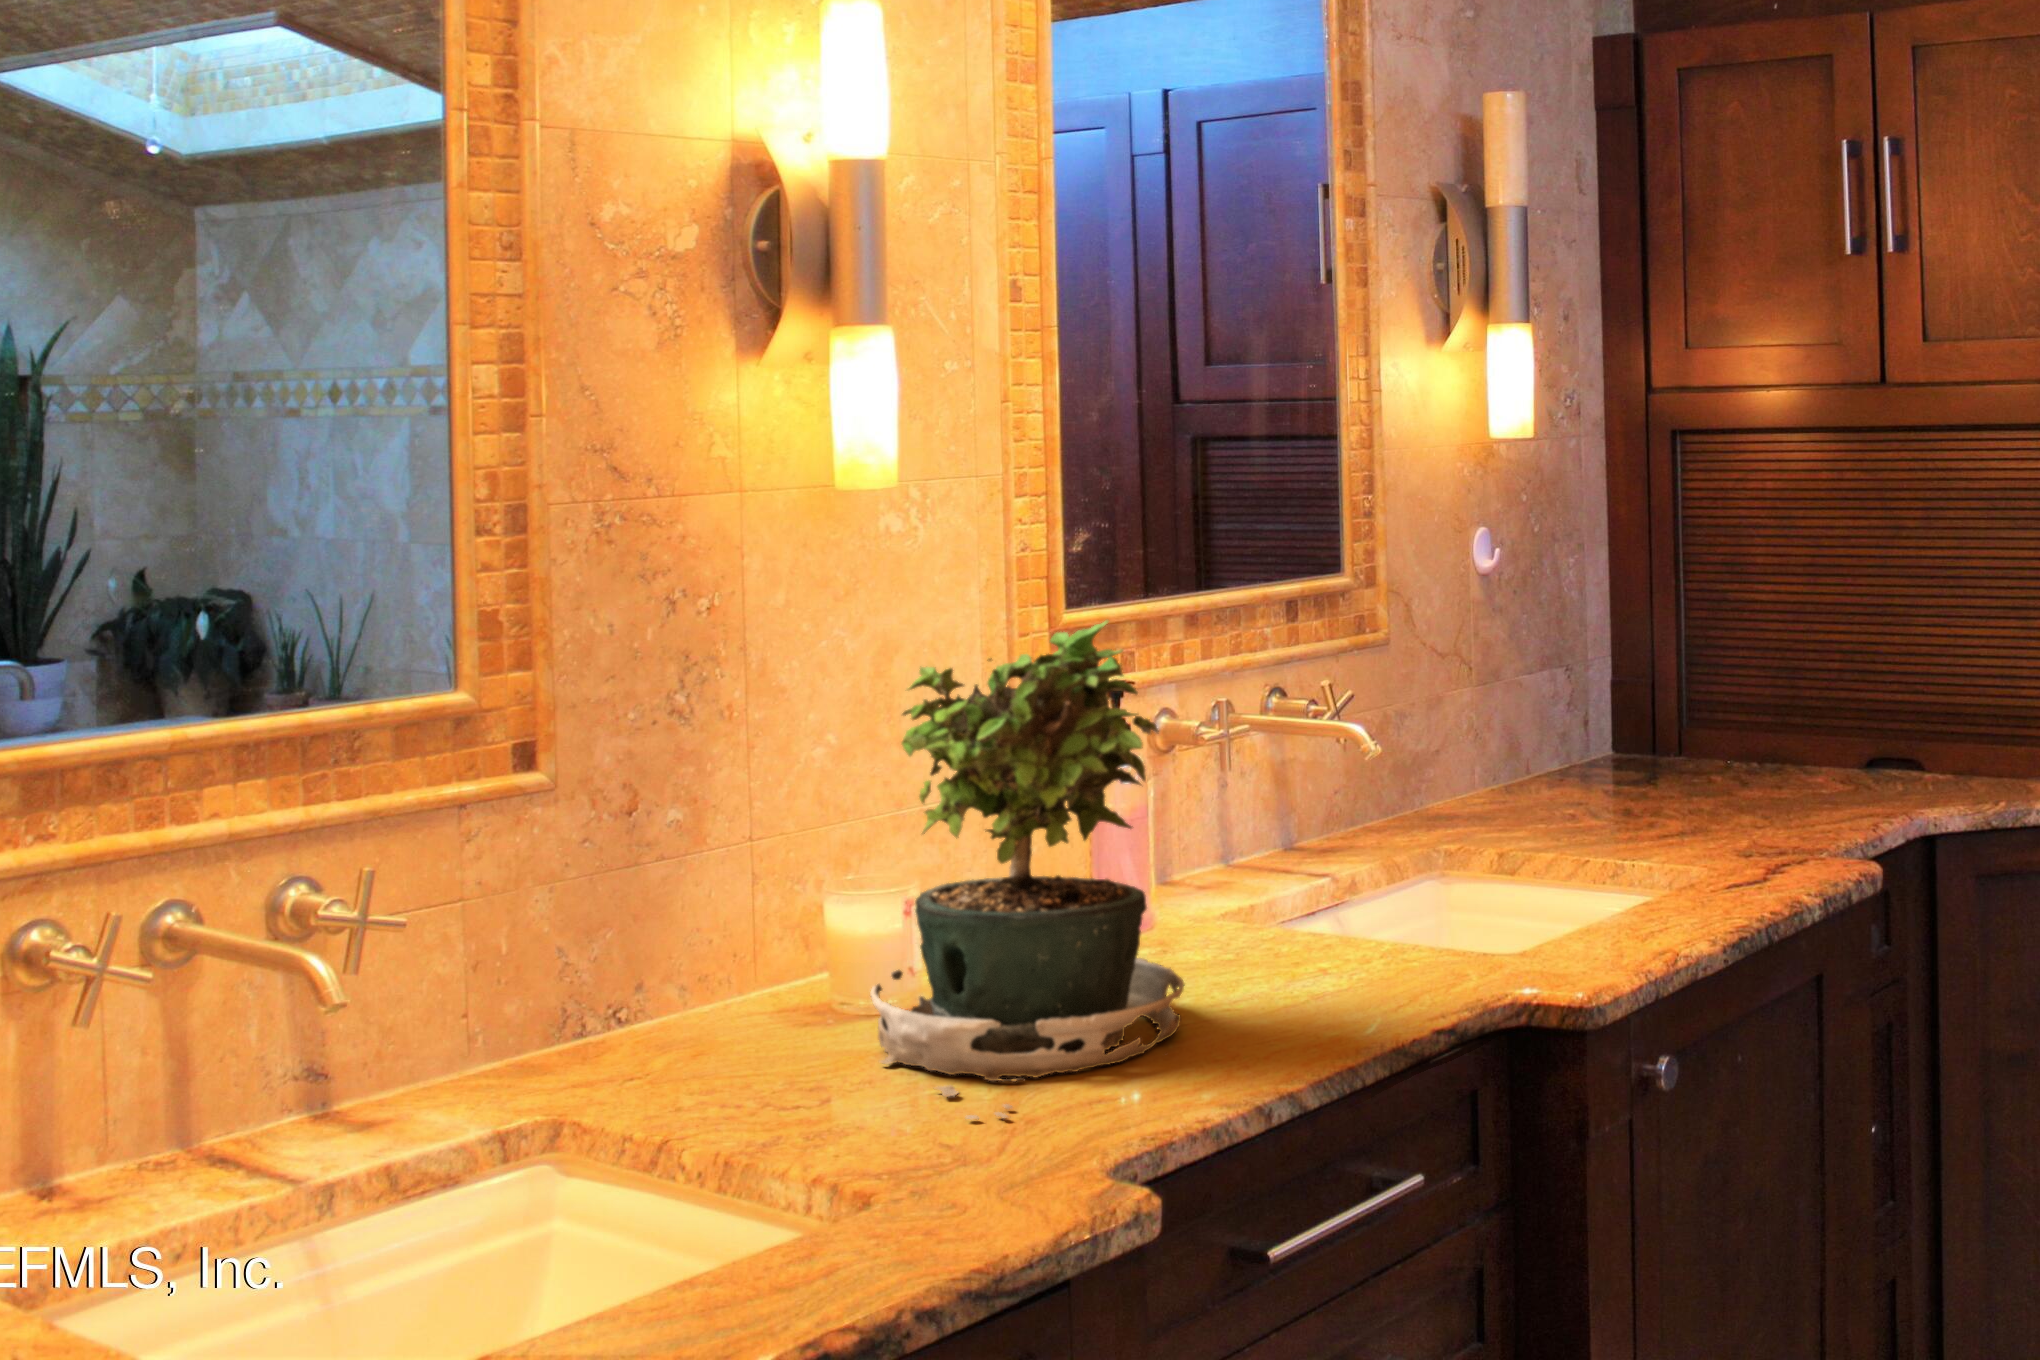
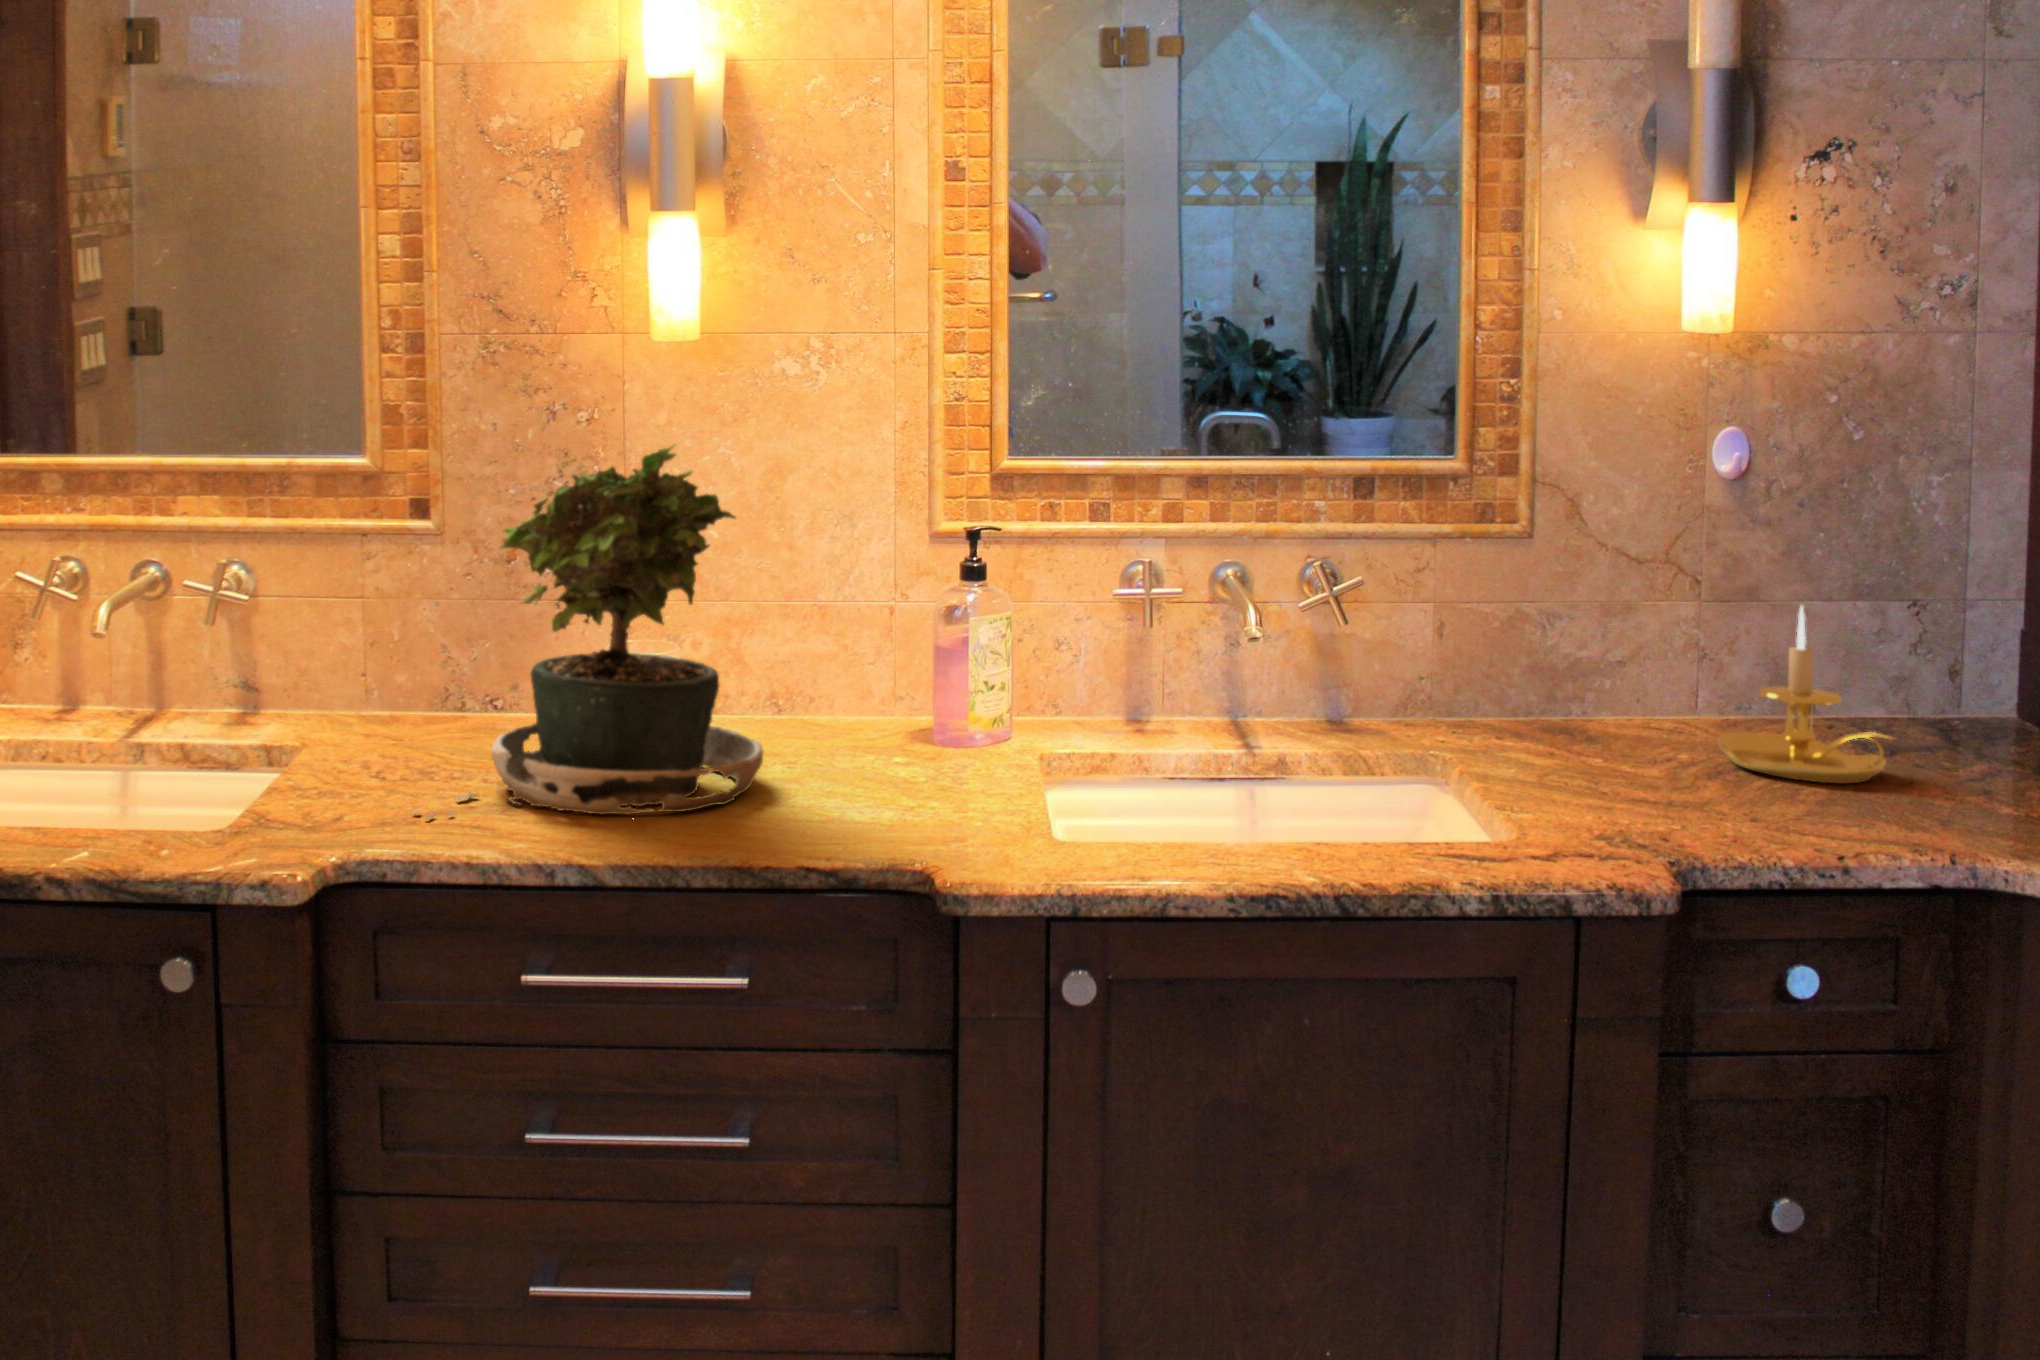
candle holder: none [1515,673,1666,812] -> present [1717,606,1895,783]

